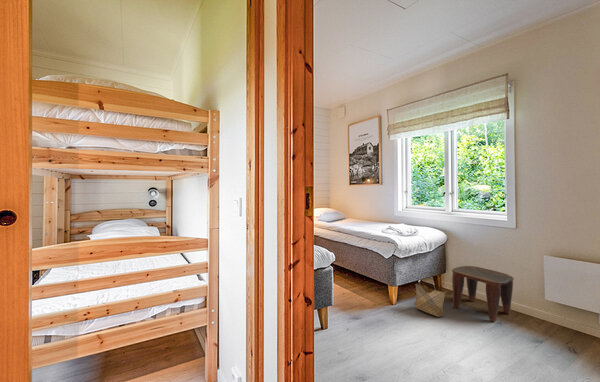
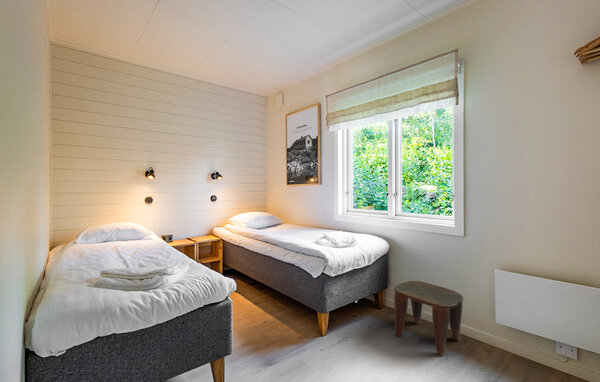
woven basket: present [415,273,445,317] -> none [349,294,385,354]

